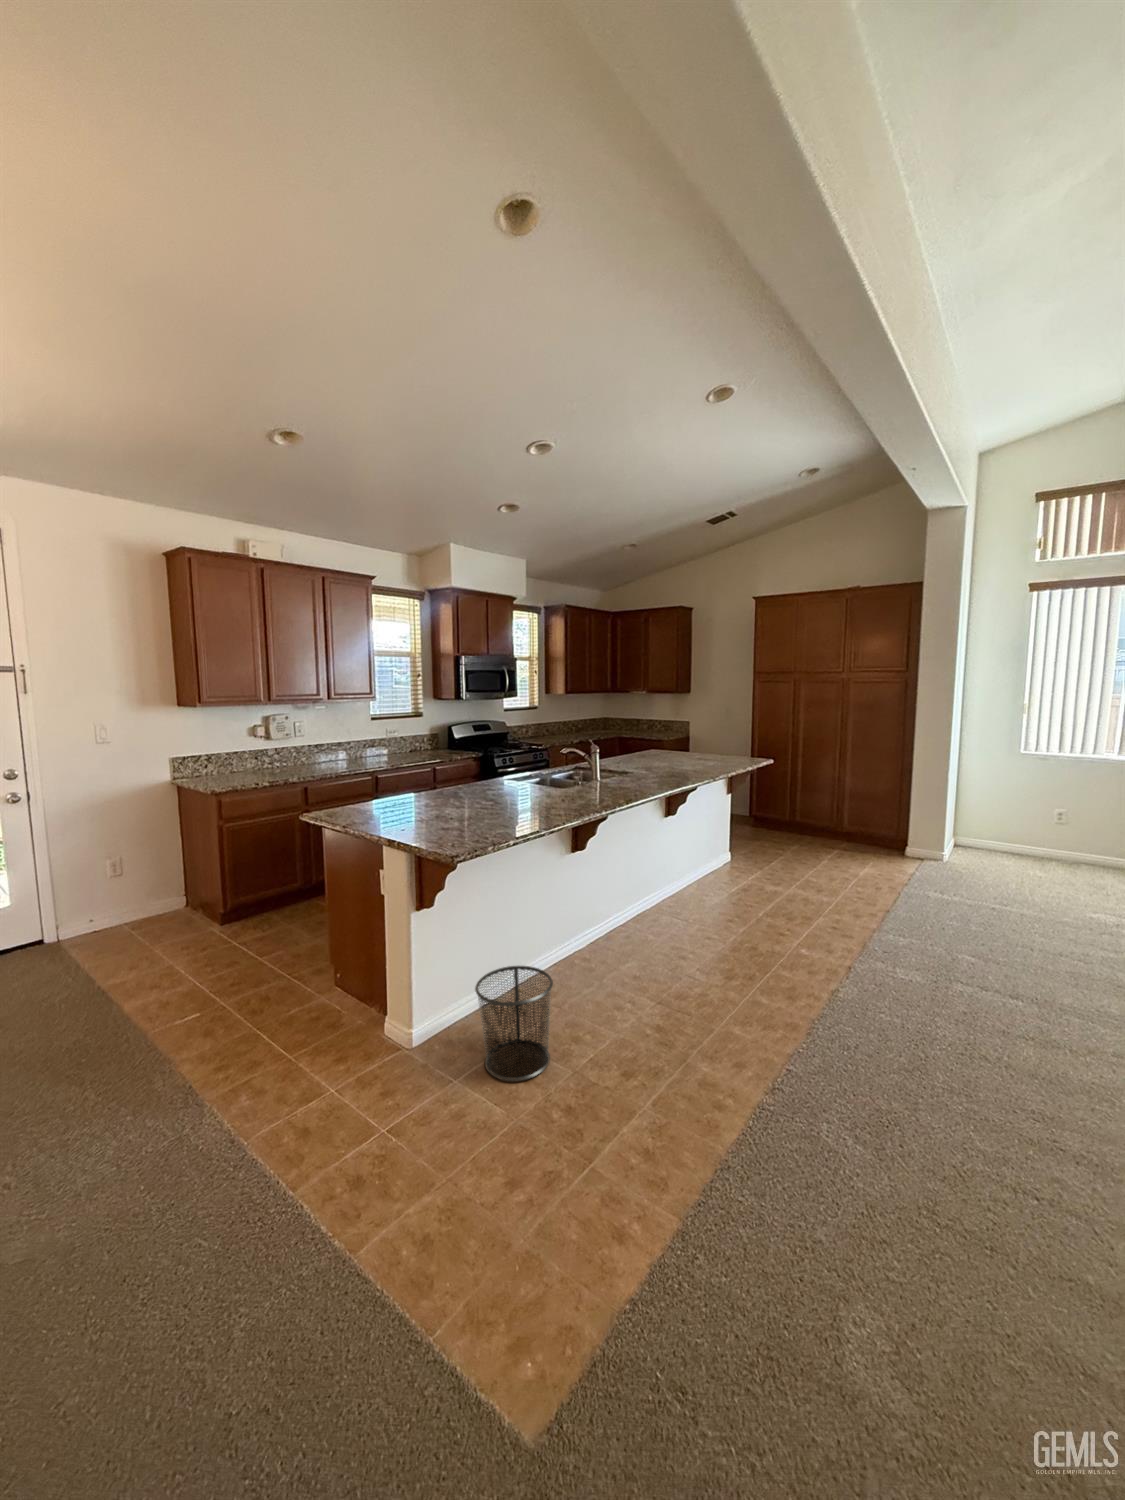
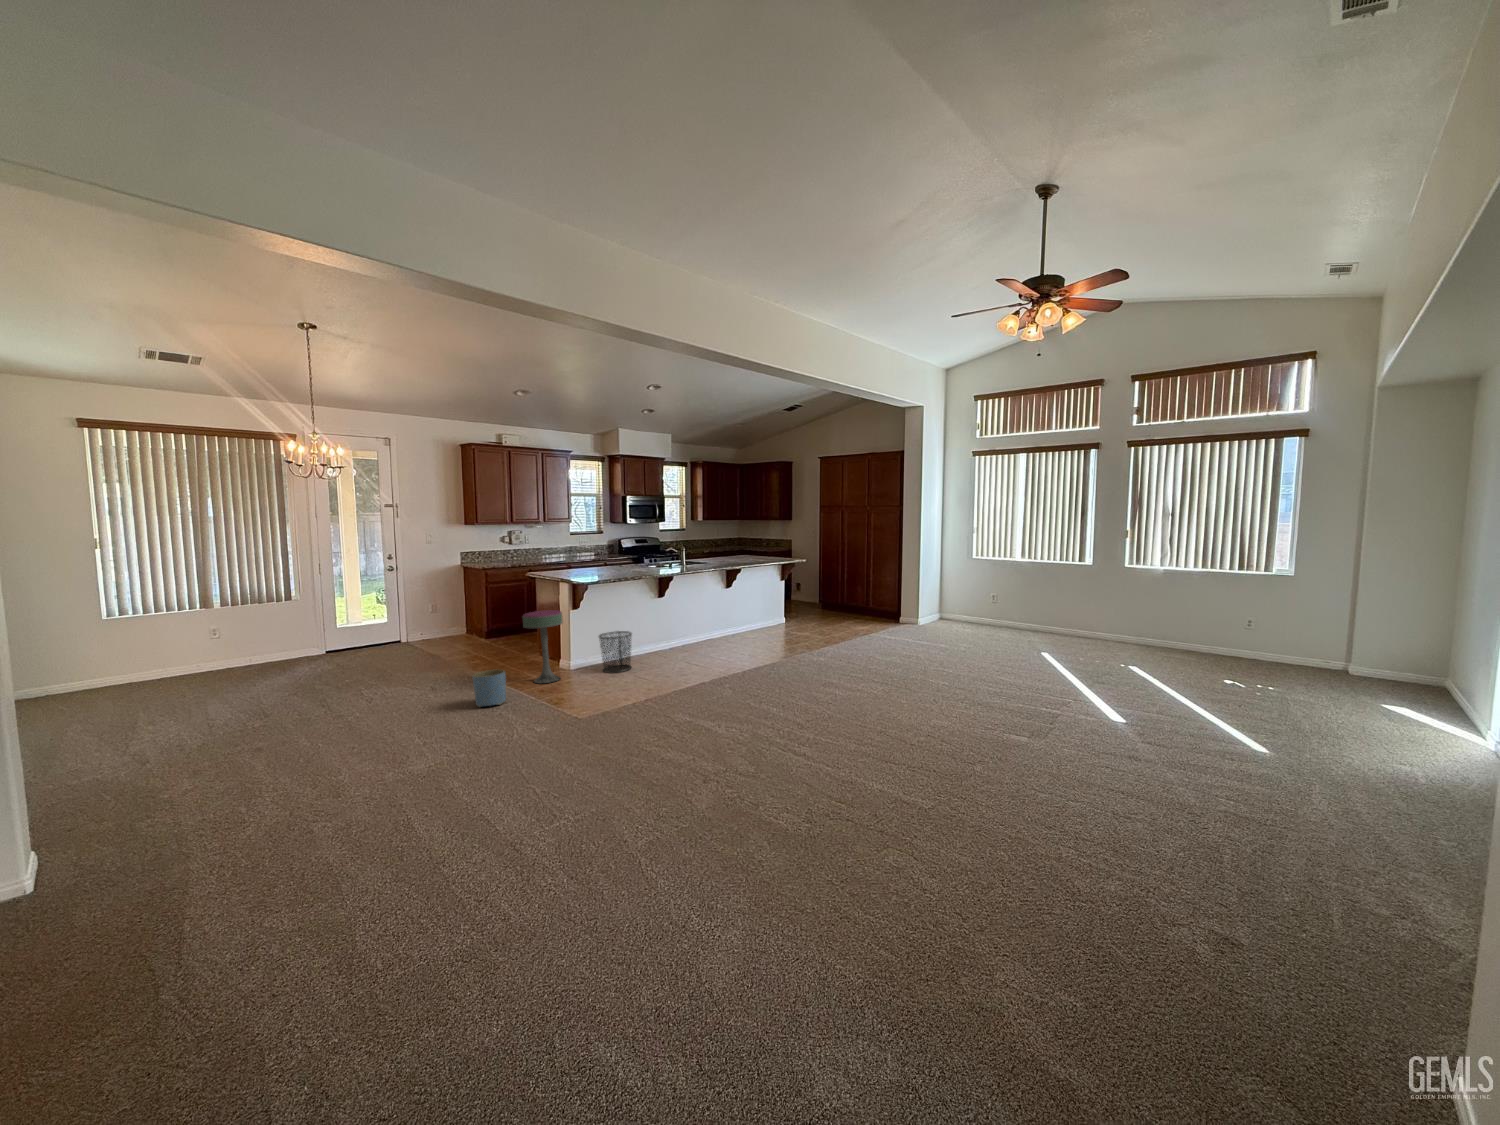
bar stool: none [293,941,397,1149] -> present [523,610,563,683]
planter: none [128,1185,245,1358] -> present [472,670,506,707]

